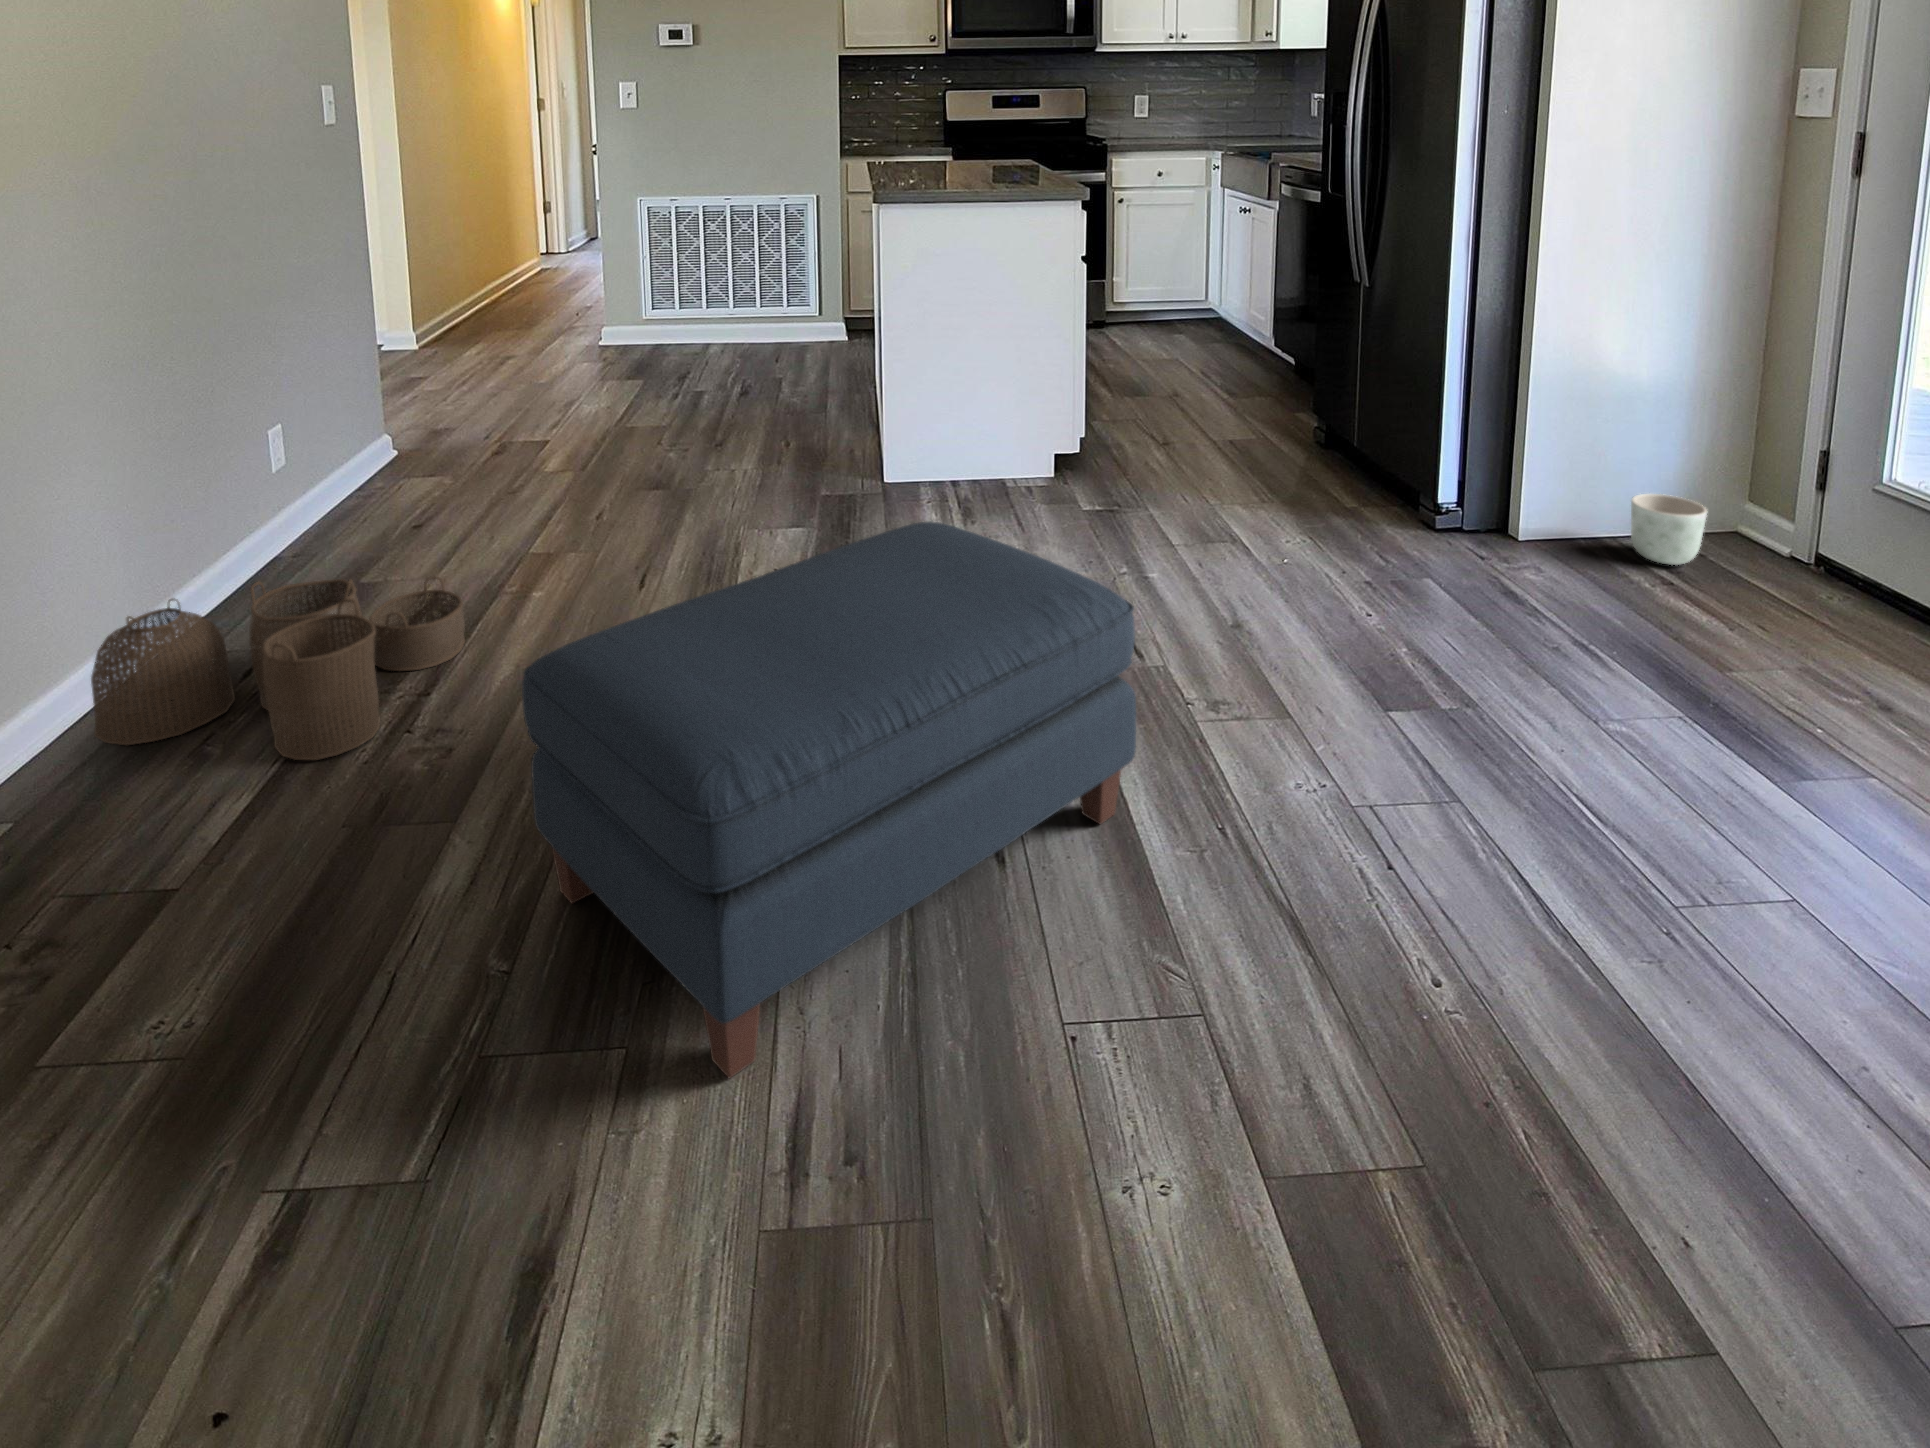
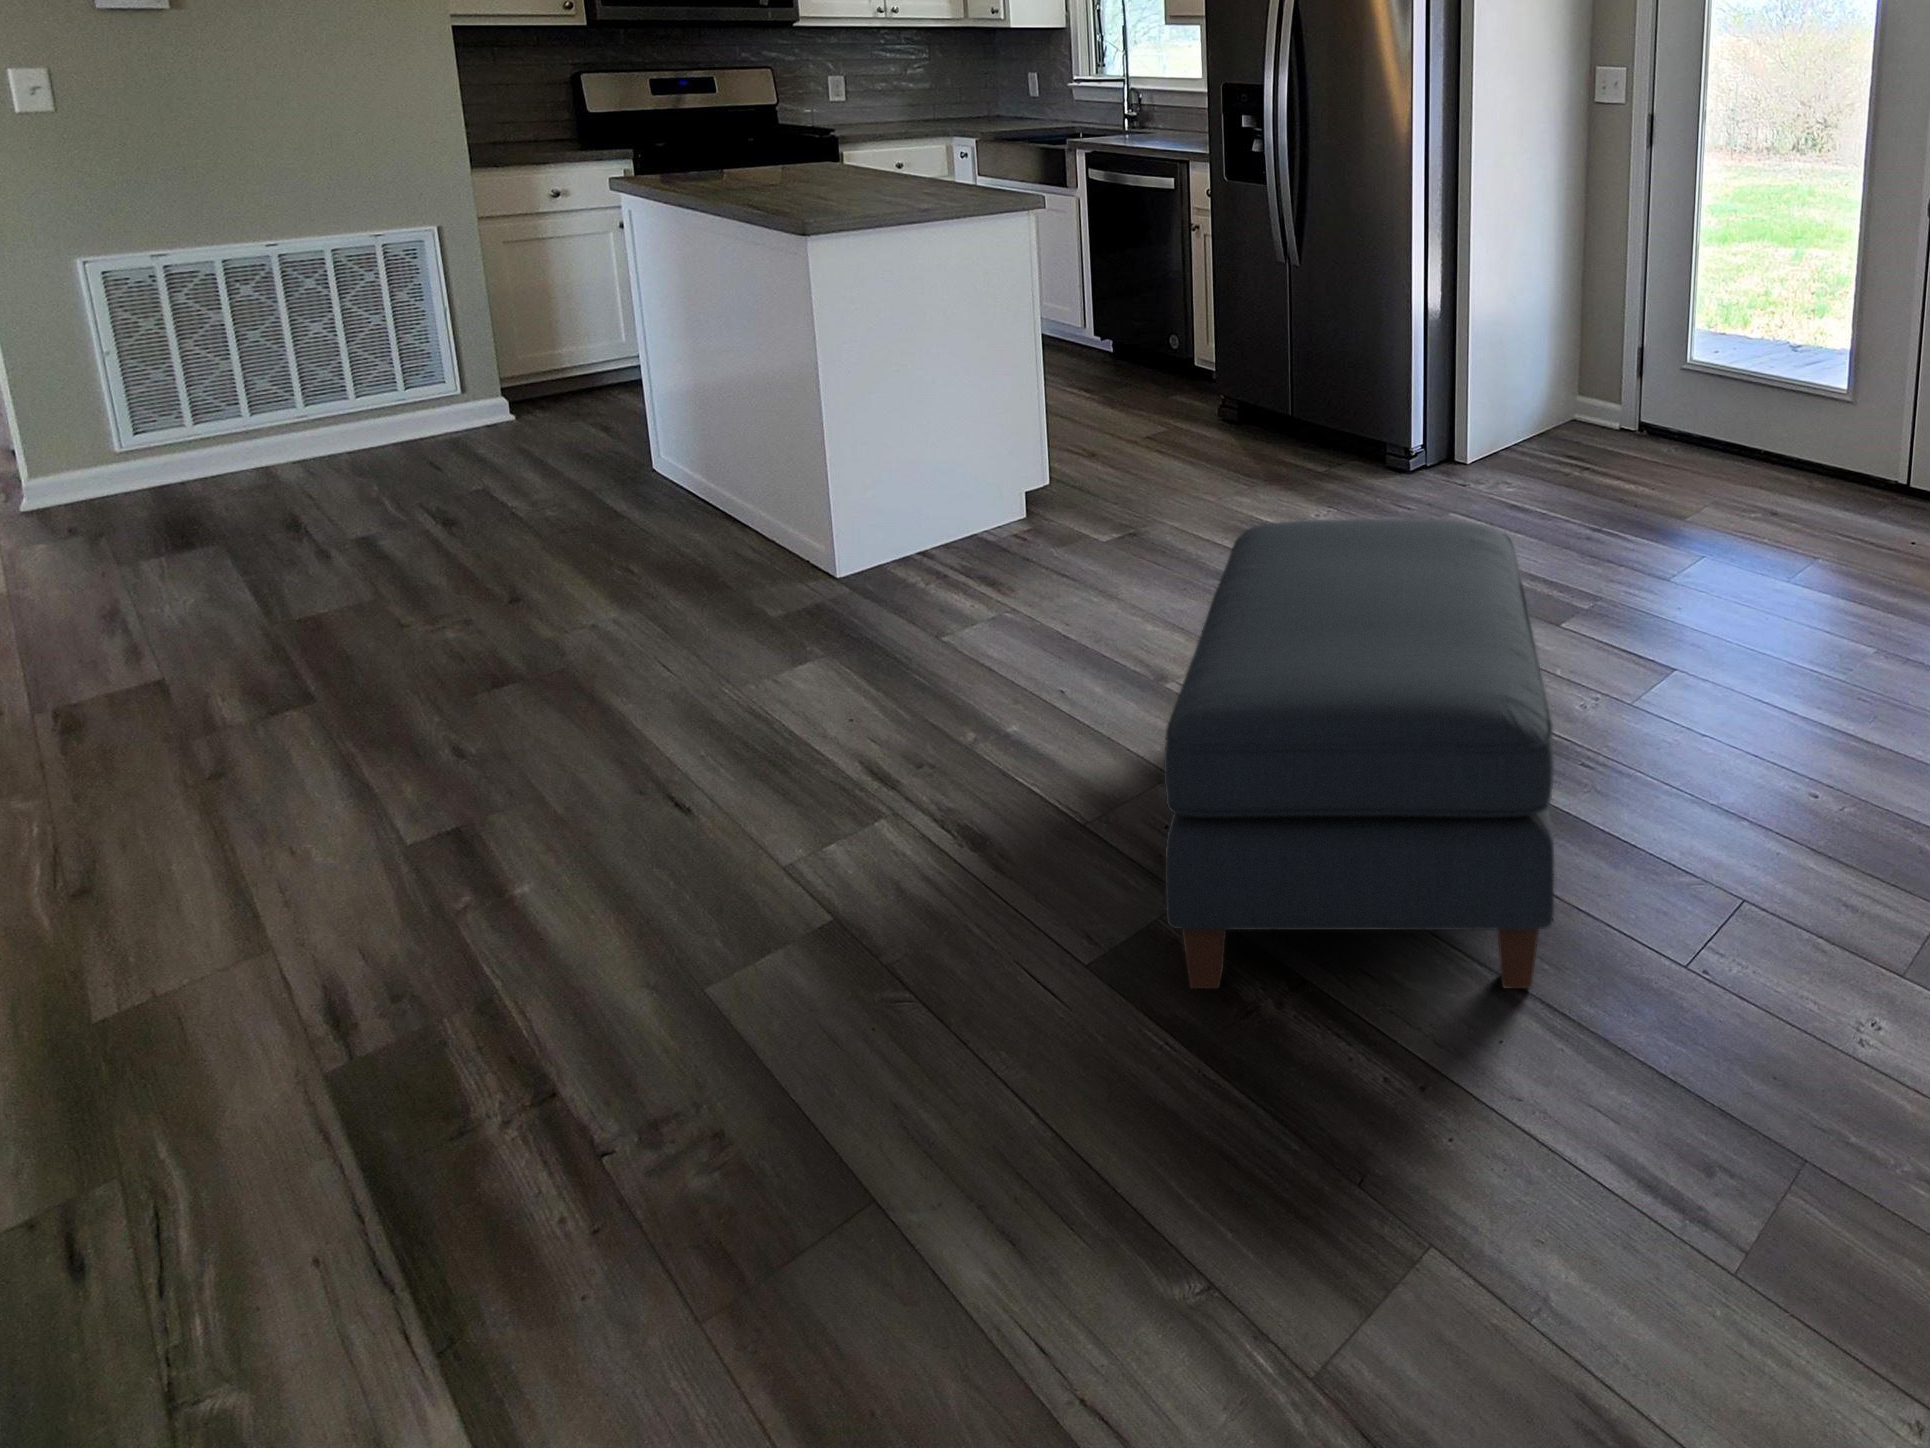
planter: present [1631,494,1707,565] -> none [1532,401,1582,454]
woven basket: present [91,577,465,760] -> none [78,821,694,1278]

